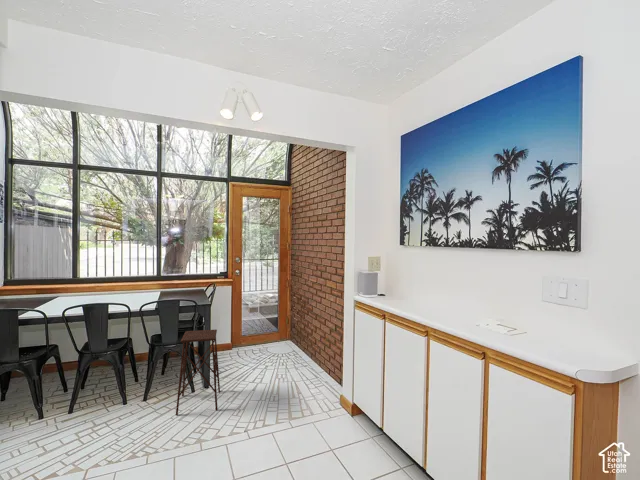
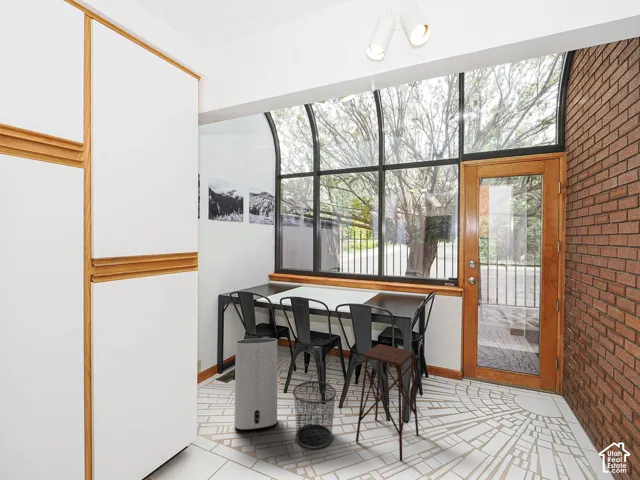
air purifier: none [22,353,85,462] -> present [234,338,277,429]
waste bin: none [111,377,158,439] -> present [293,381,336,448]

